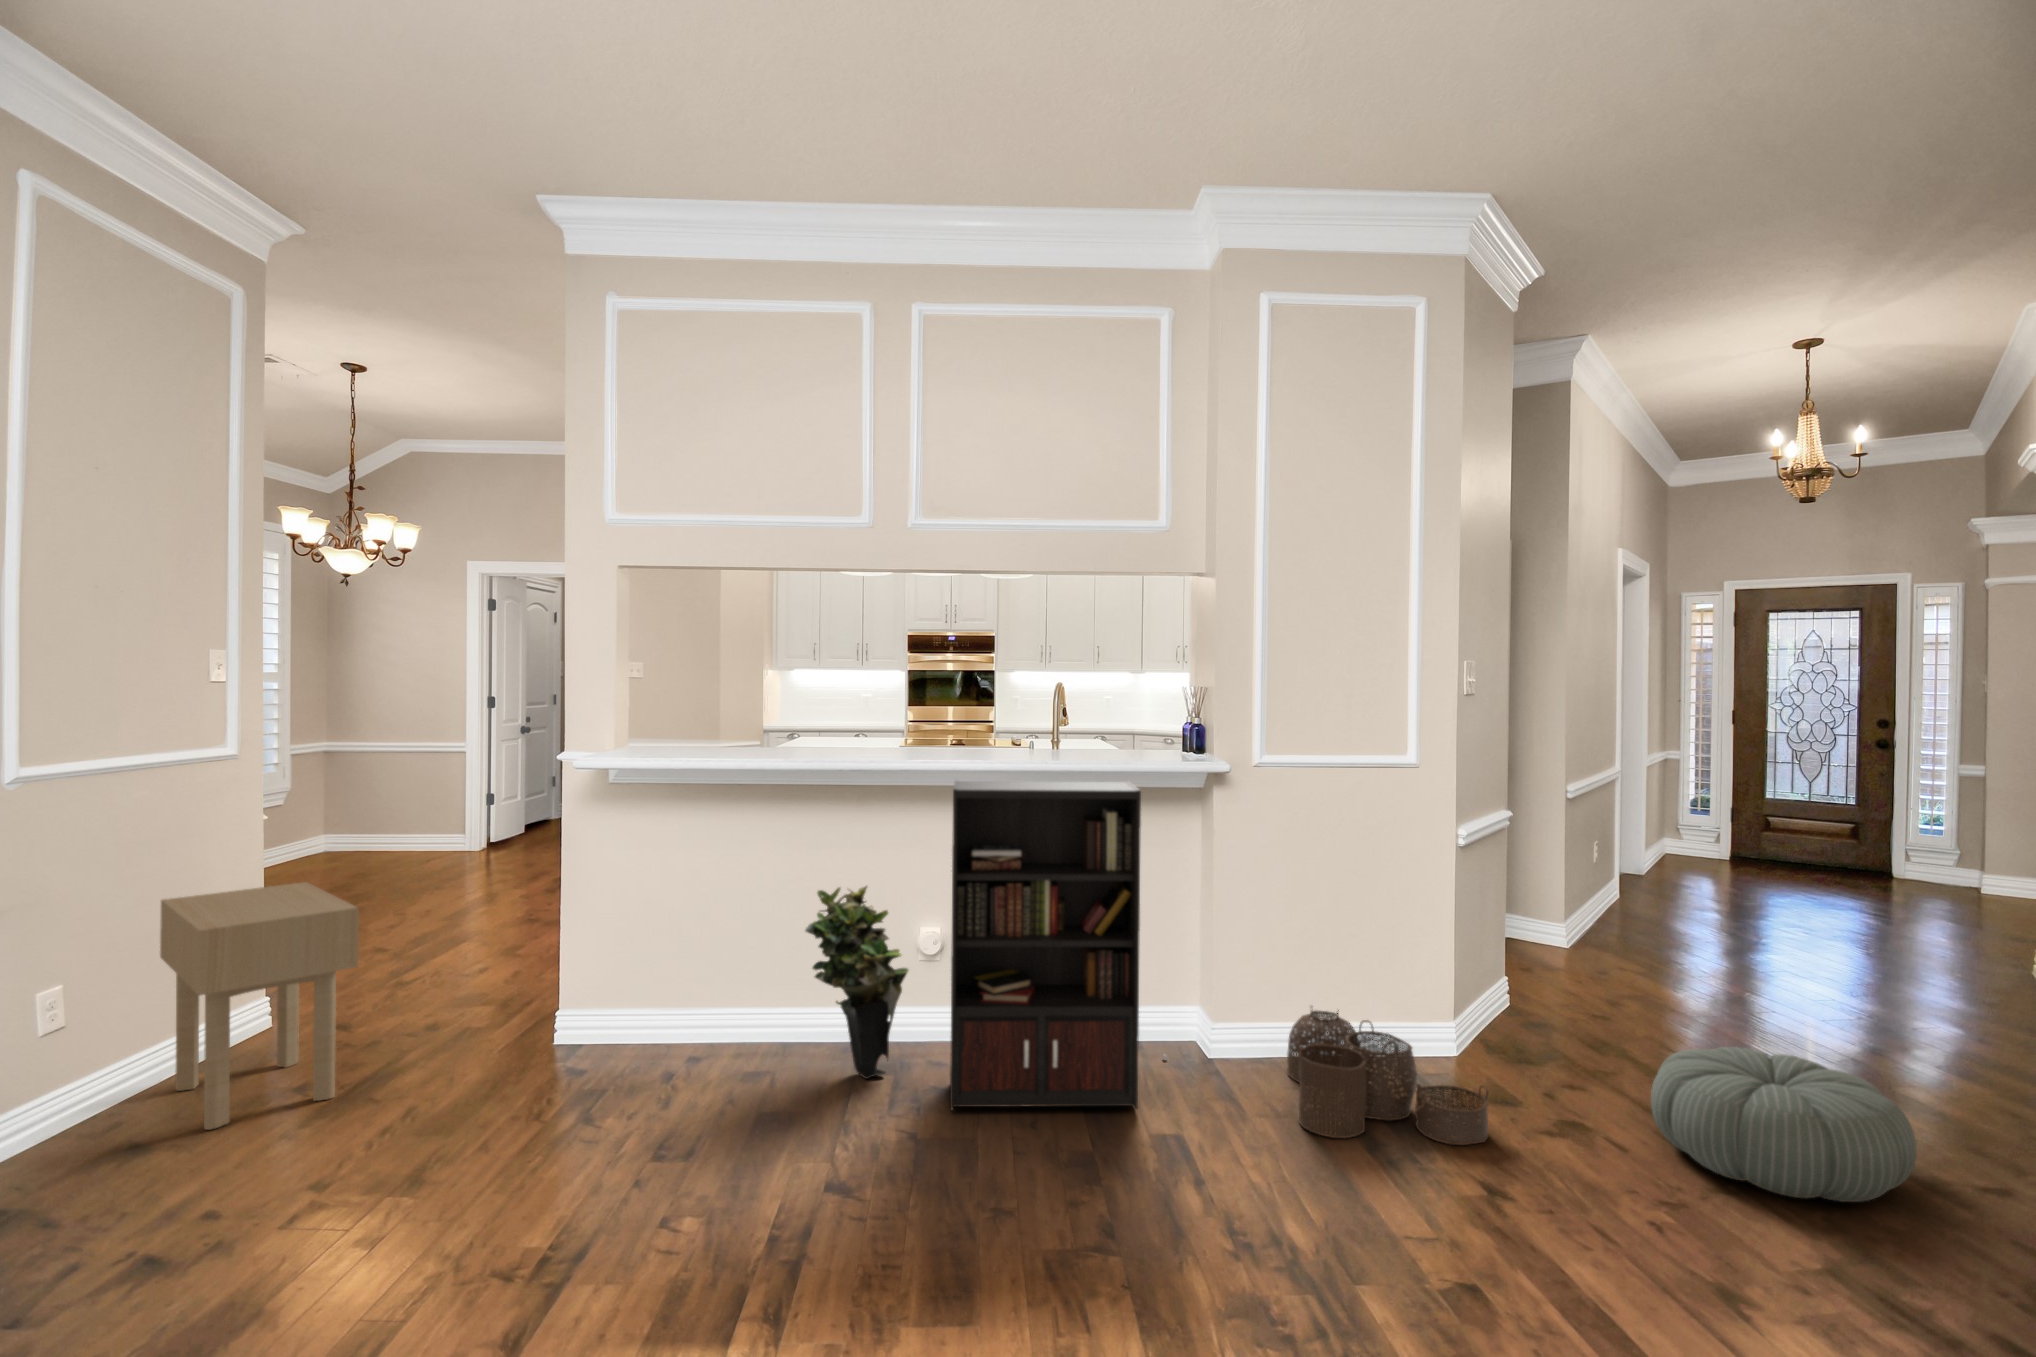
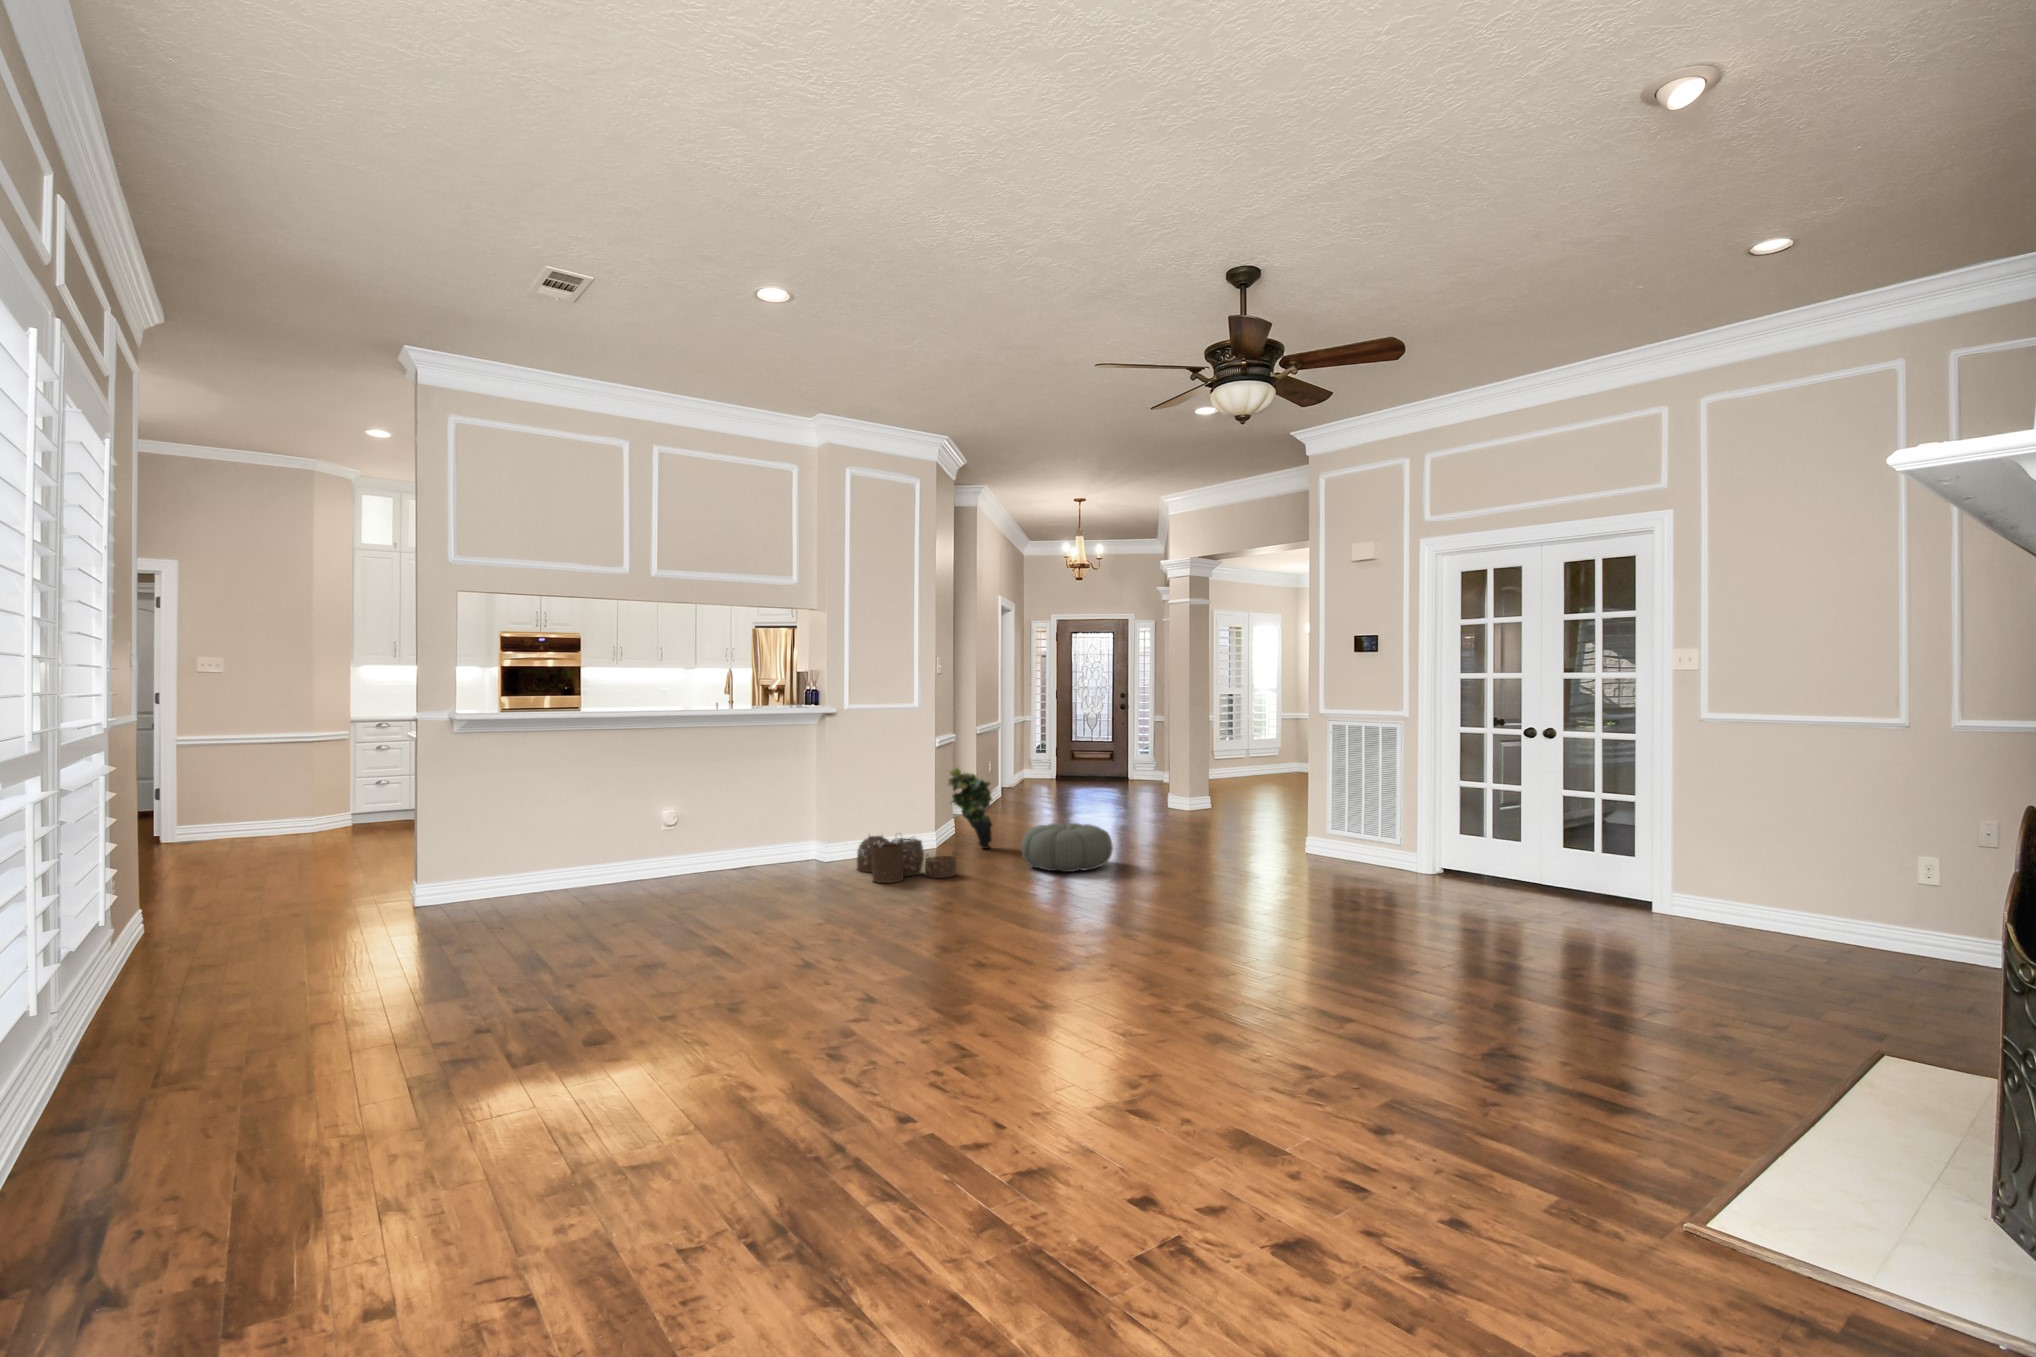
bookcase: present [950,780,1167,1110] -> none [679,717,793,899]
side table: present [160,882,359,1130] -> none [71,814,271,970]
potted plant: present [805,887,908,1079] -> present [948,767,992,849]

